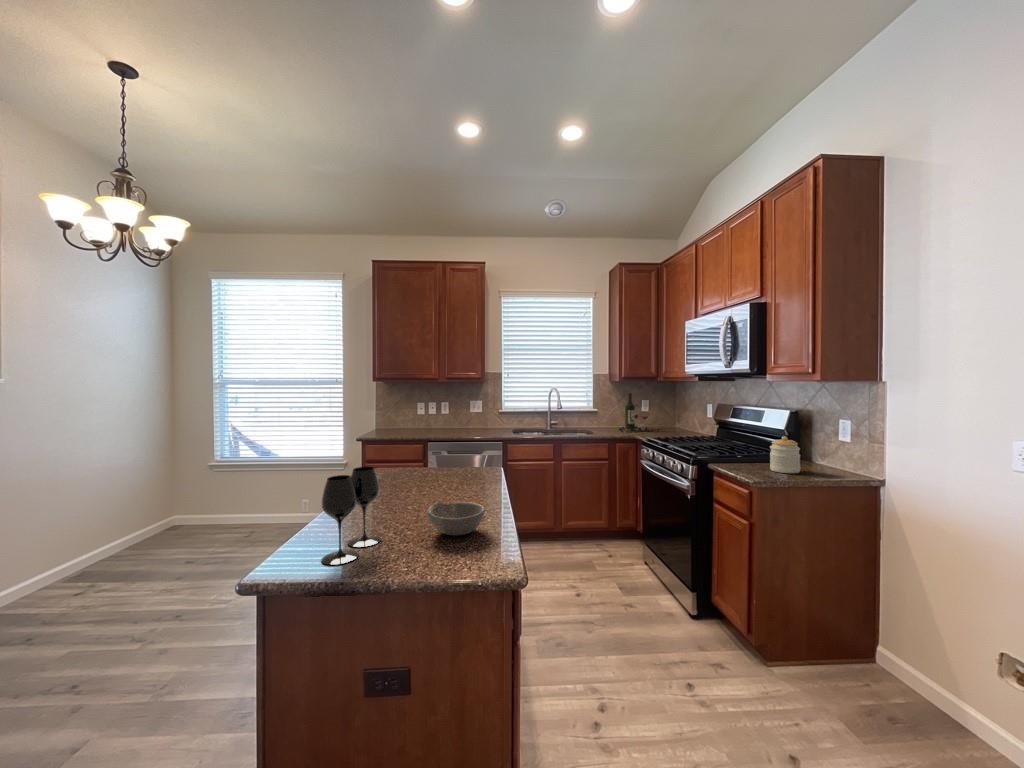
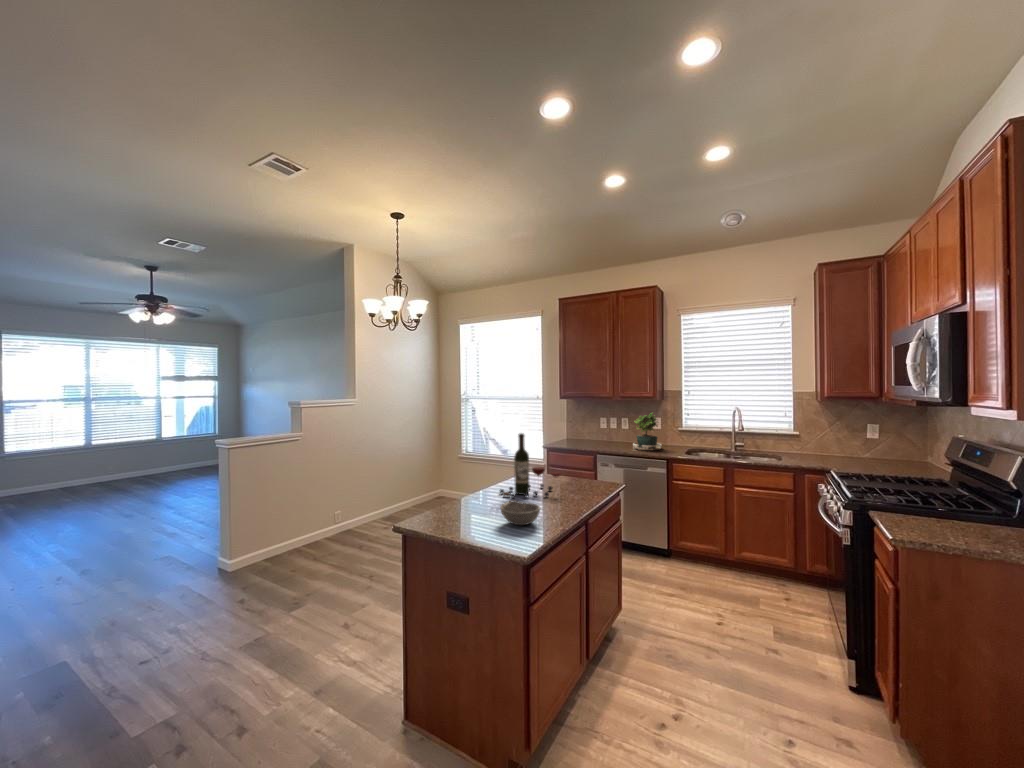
wine bottle: present [619,393,648,432] -> present [500,433,561,497]
potted plant: none [460,395,490,437] -> present [633,413,662,450]
jar: present [770,436,800,473] -> none [937,491,986,541]
wine glass: present [322,467,381,565] -> none [434,469,476,526]

